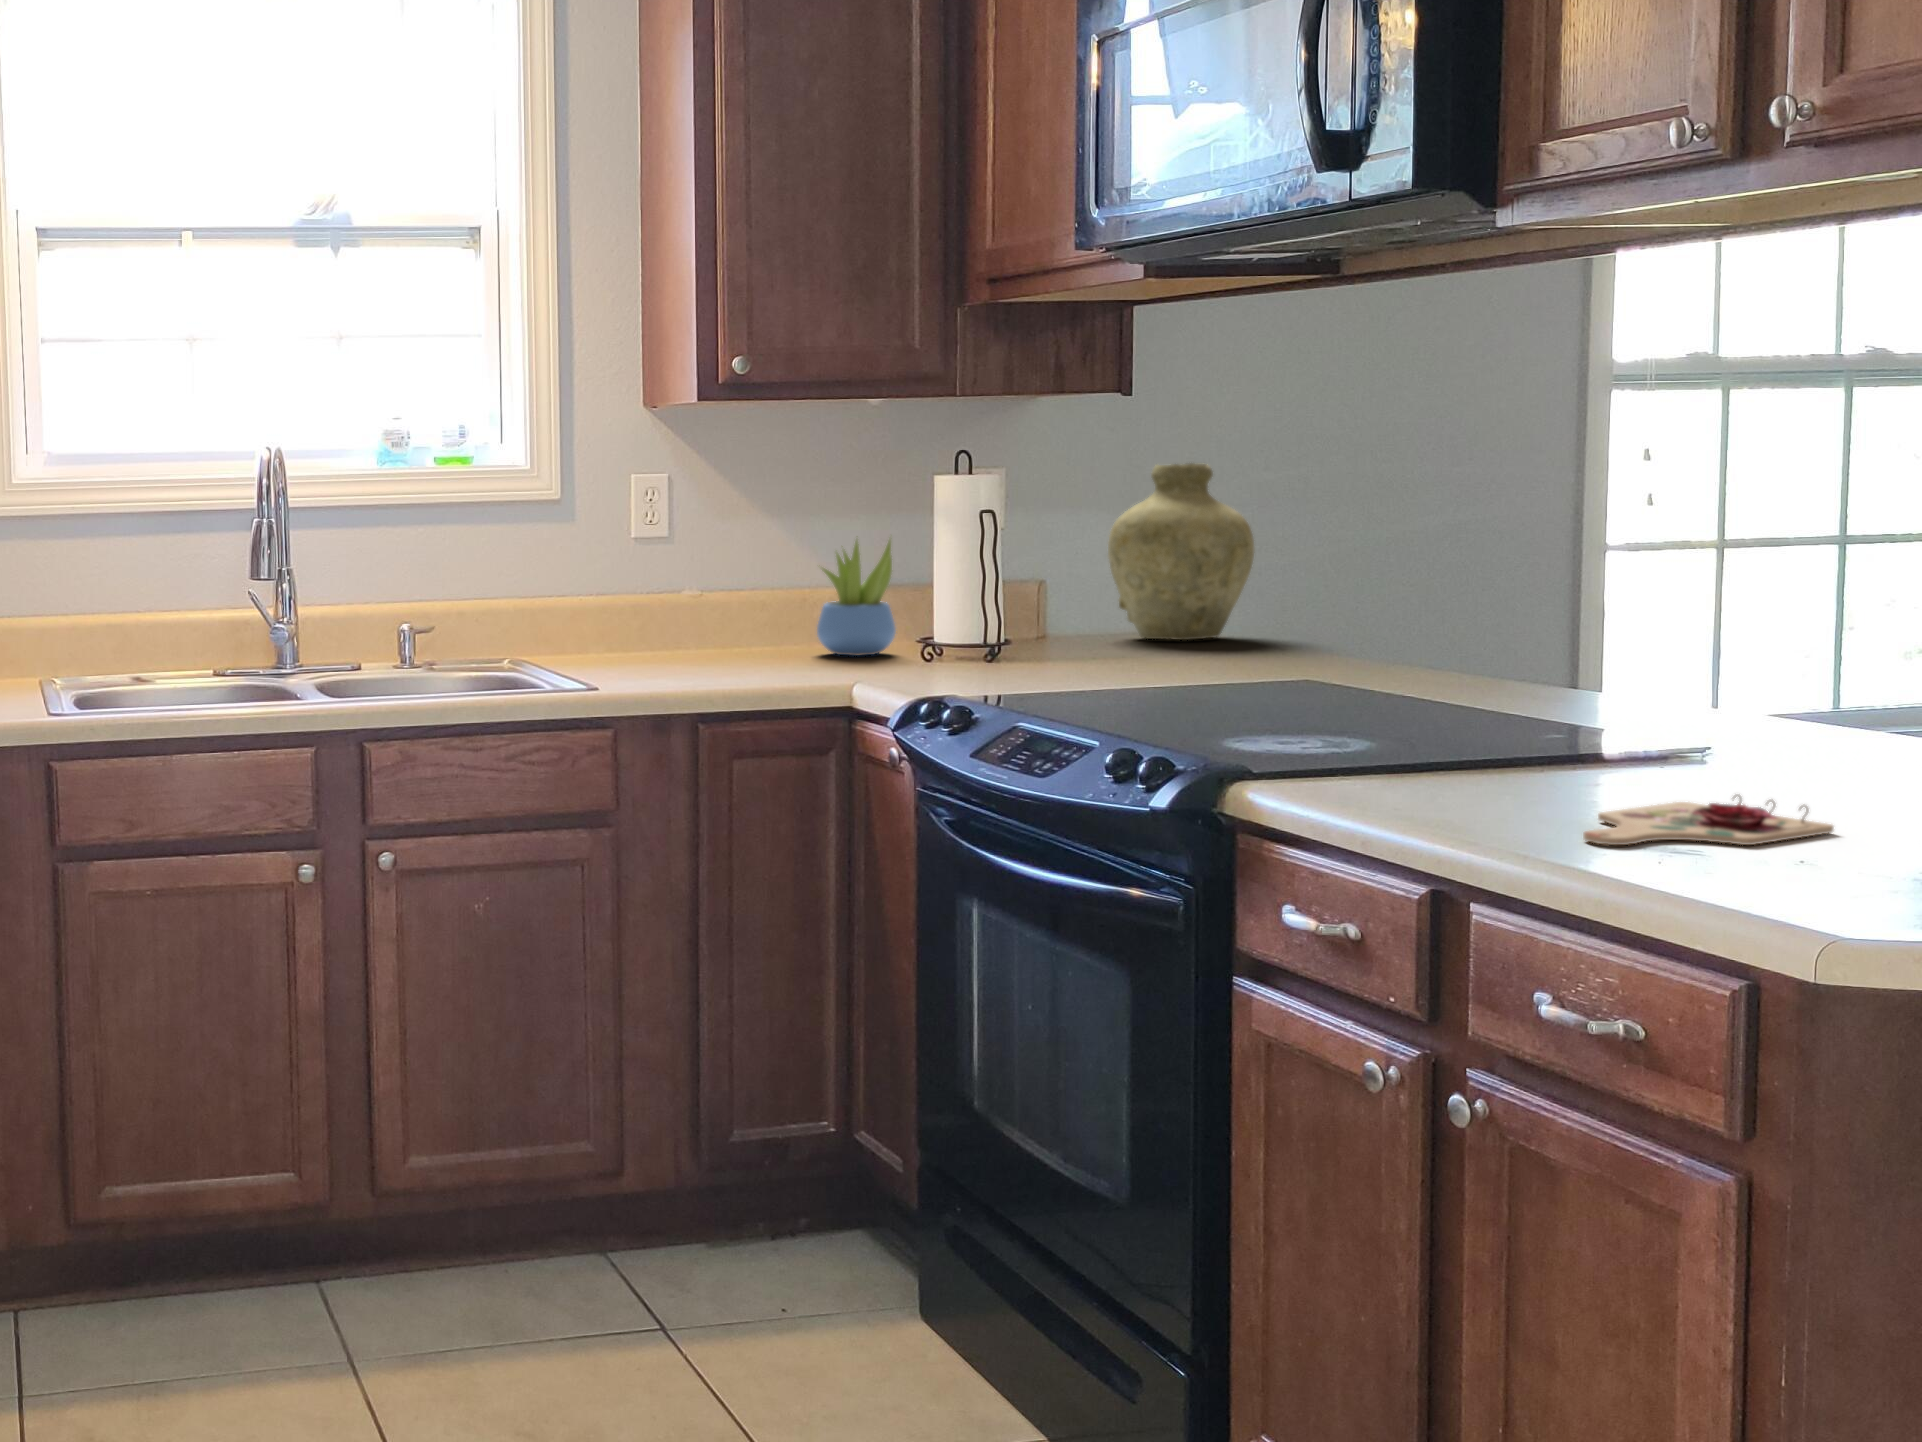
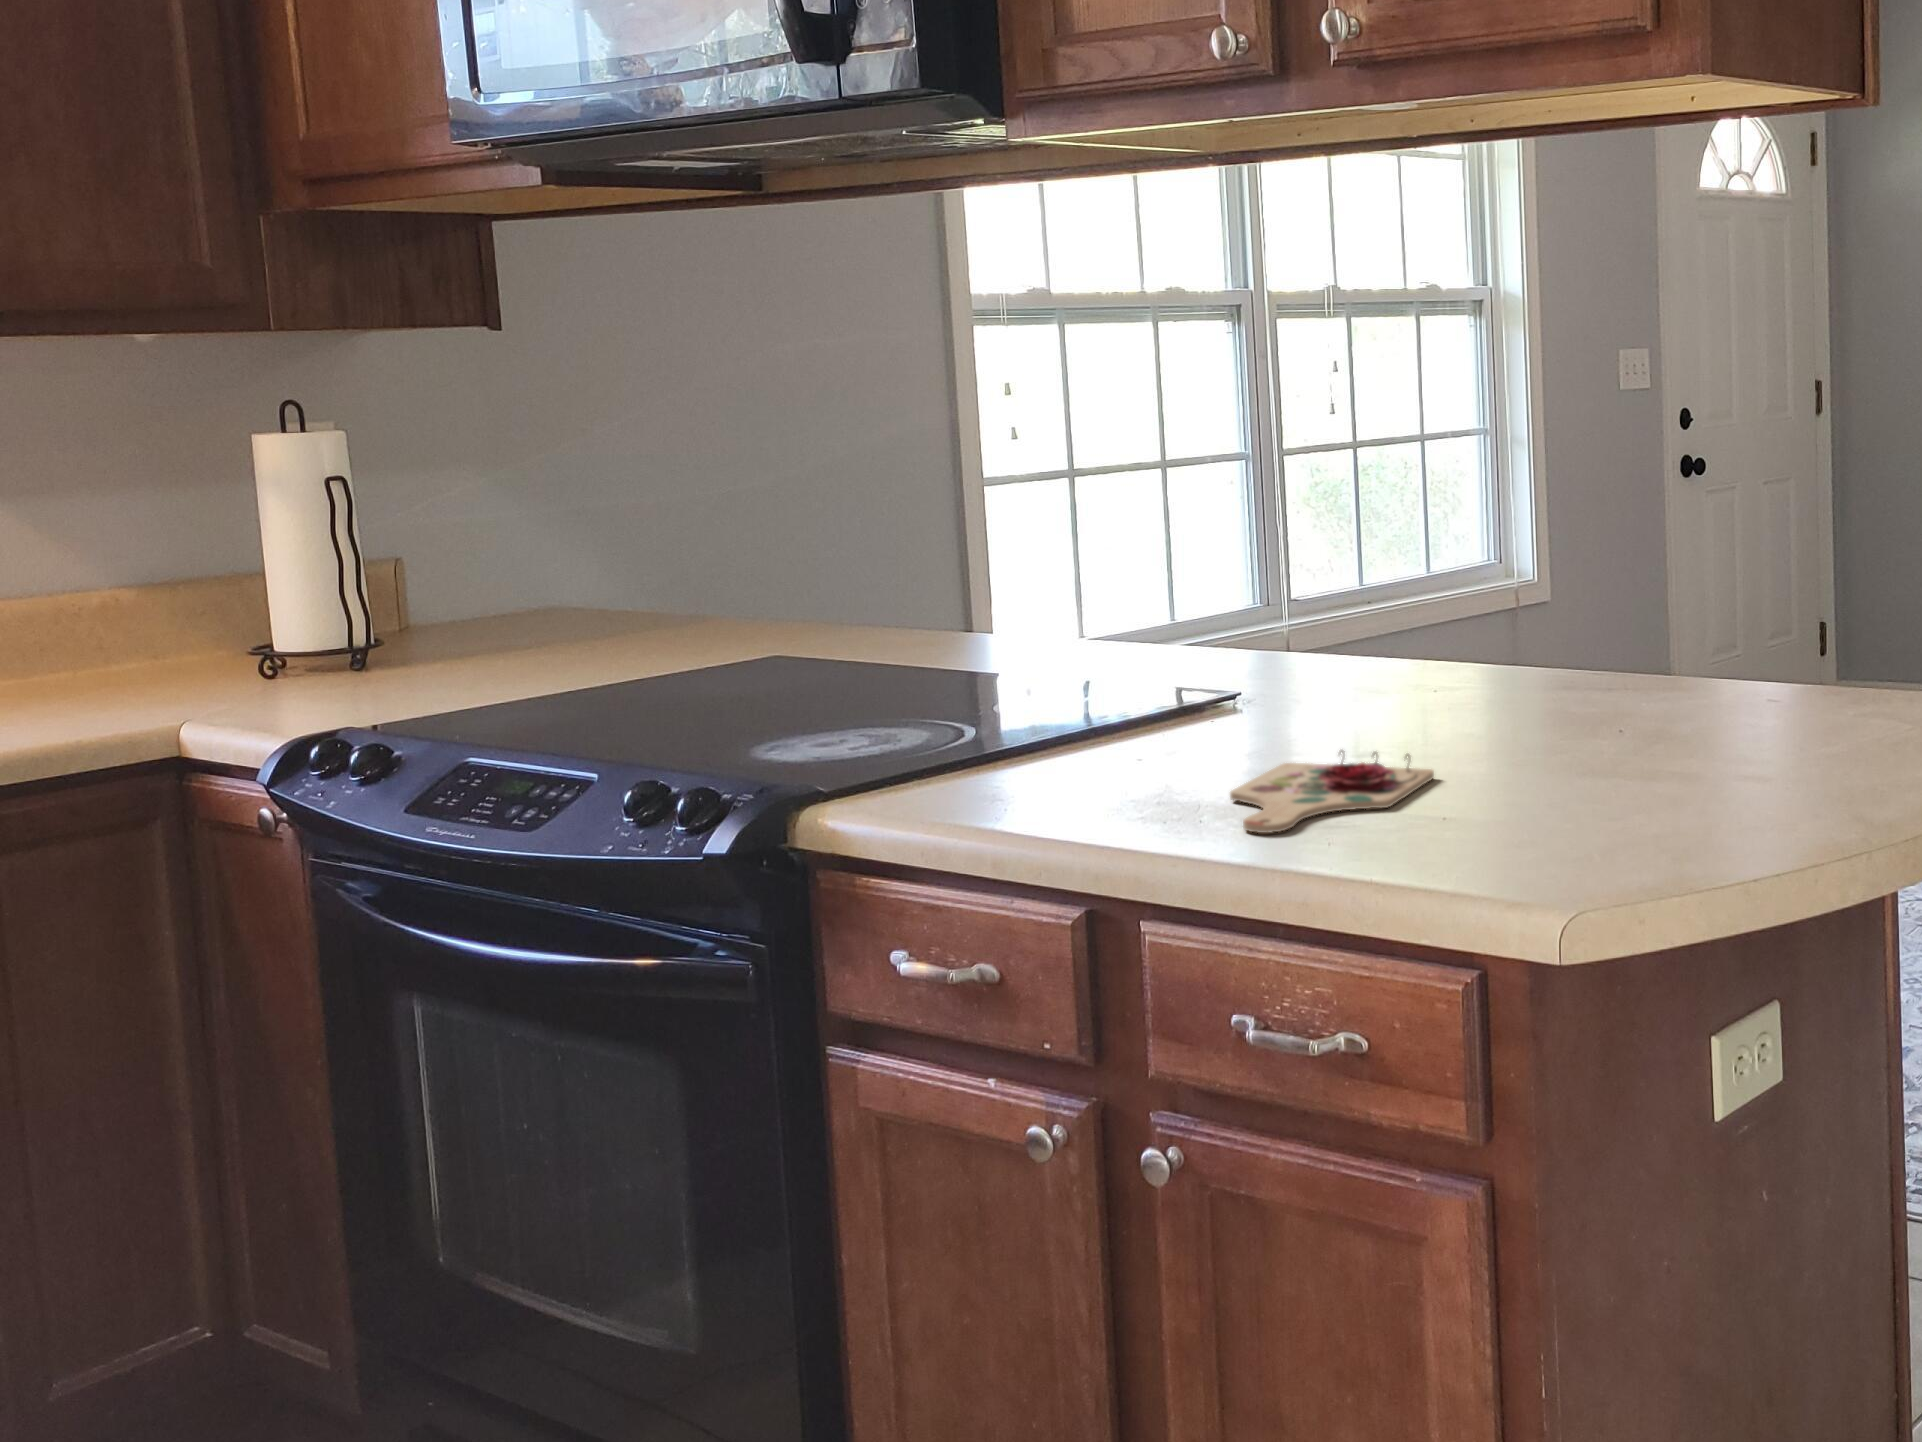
vase: present [1108,463,1254,640] -> none [485,409,661,615]
succulent plant: present [817,540,896,656] -> none [81,513,216,680]

